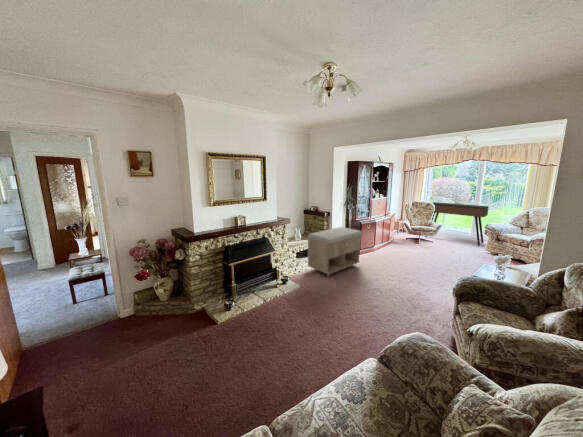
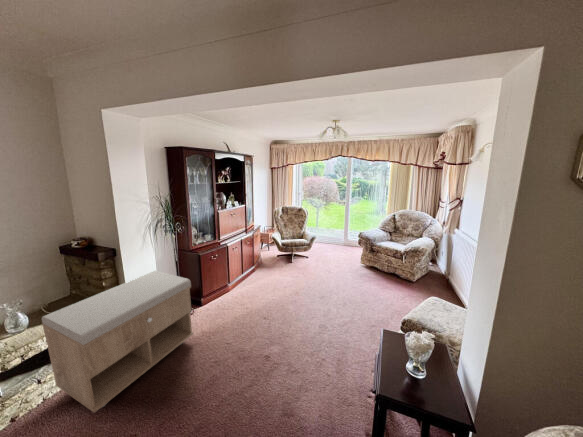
console table: present [425,202,489,246] -> none [299,206,359,256]

